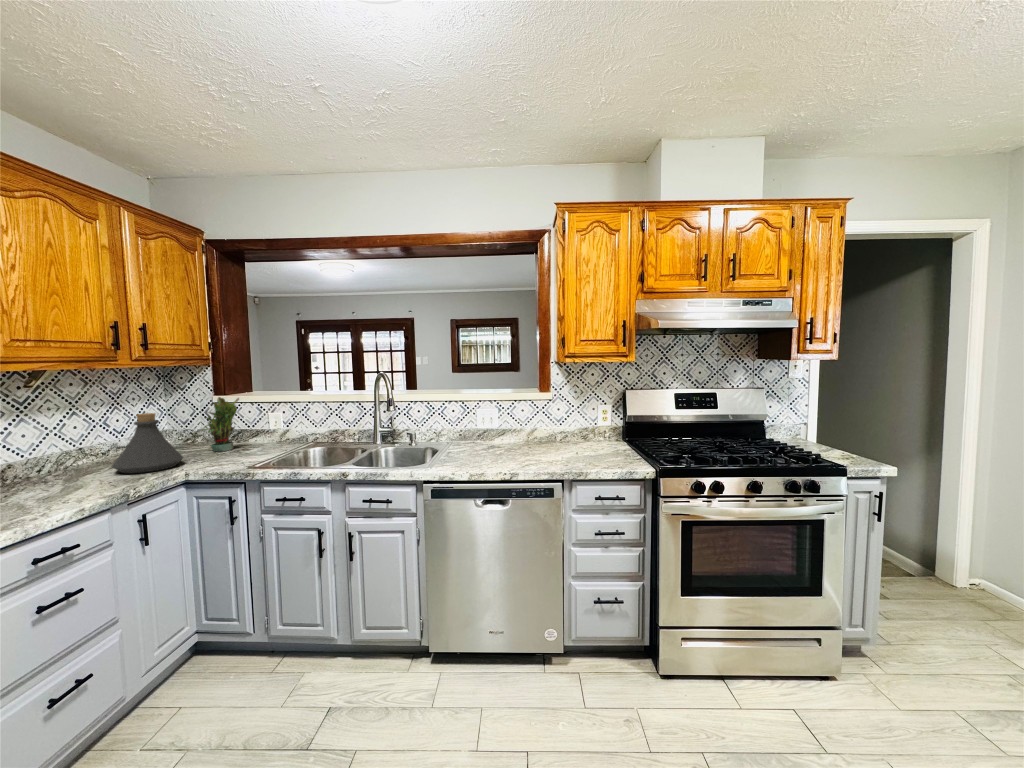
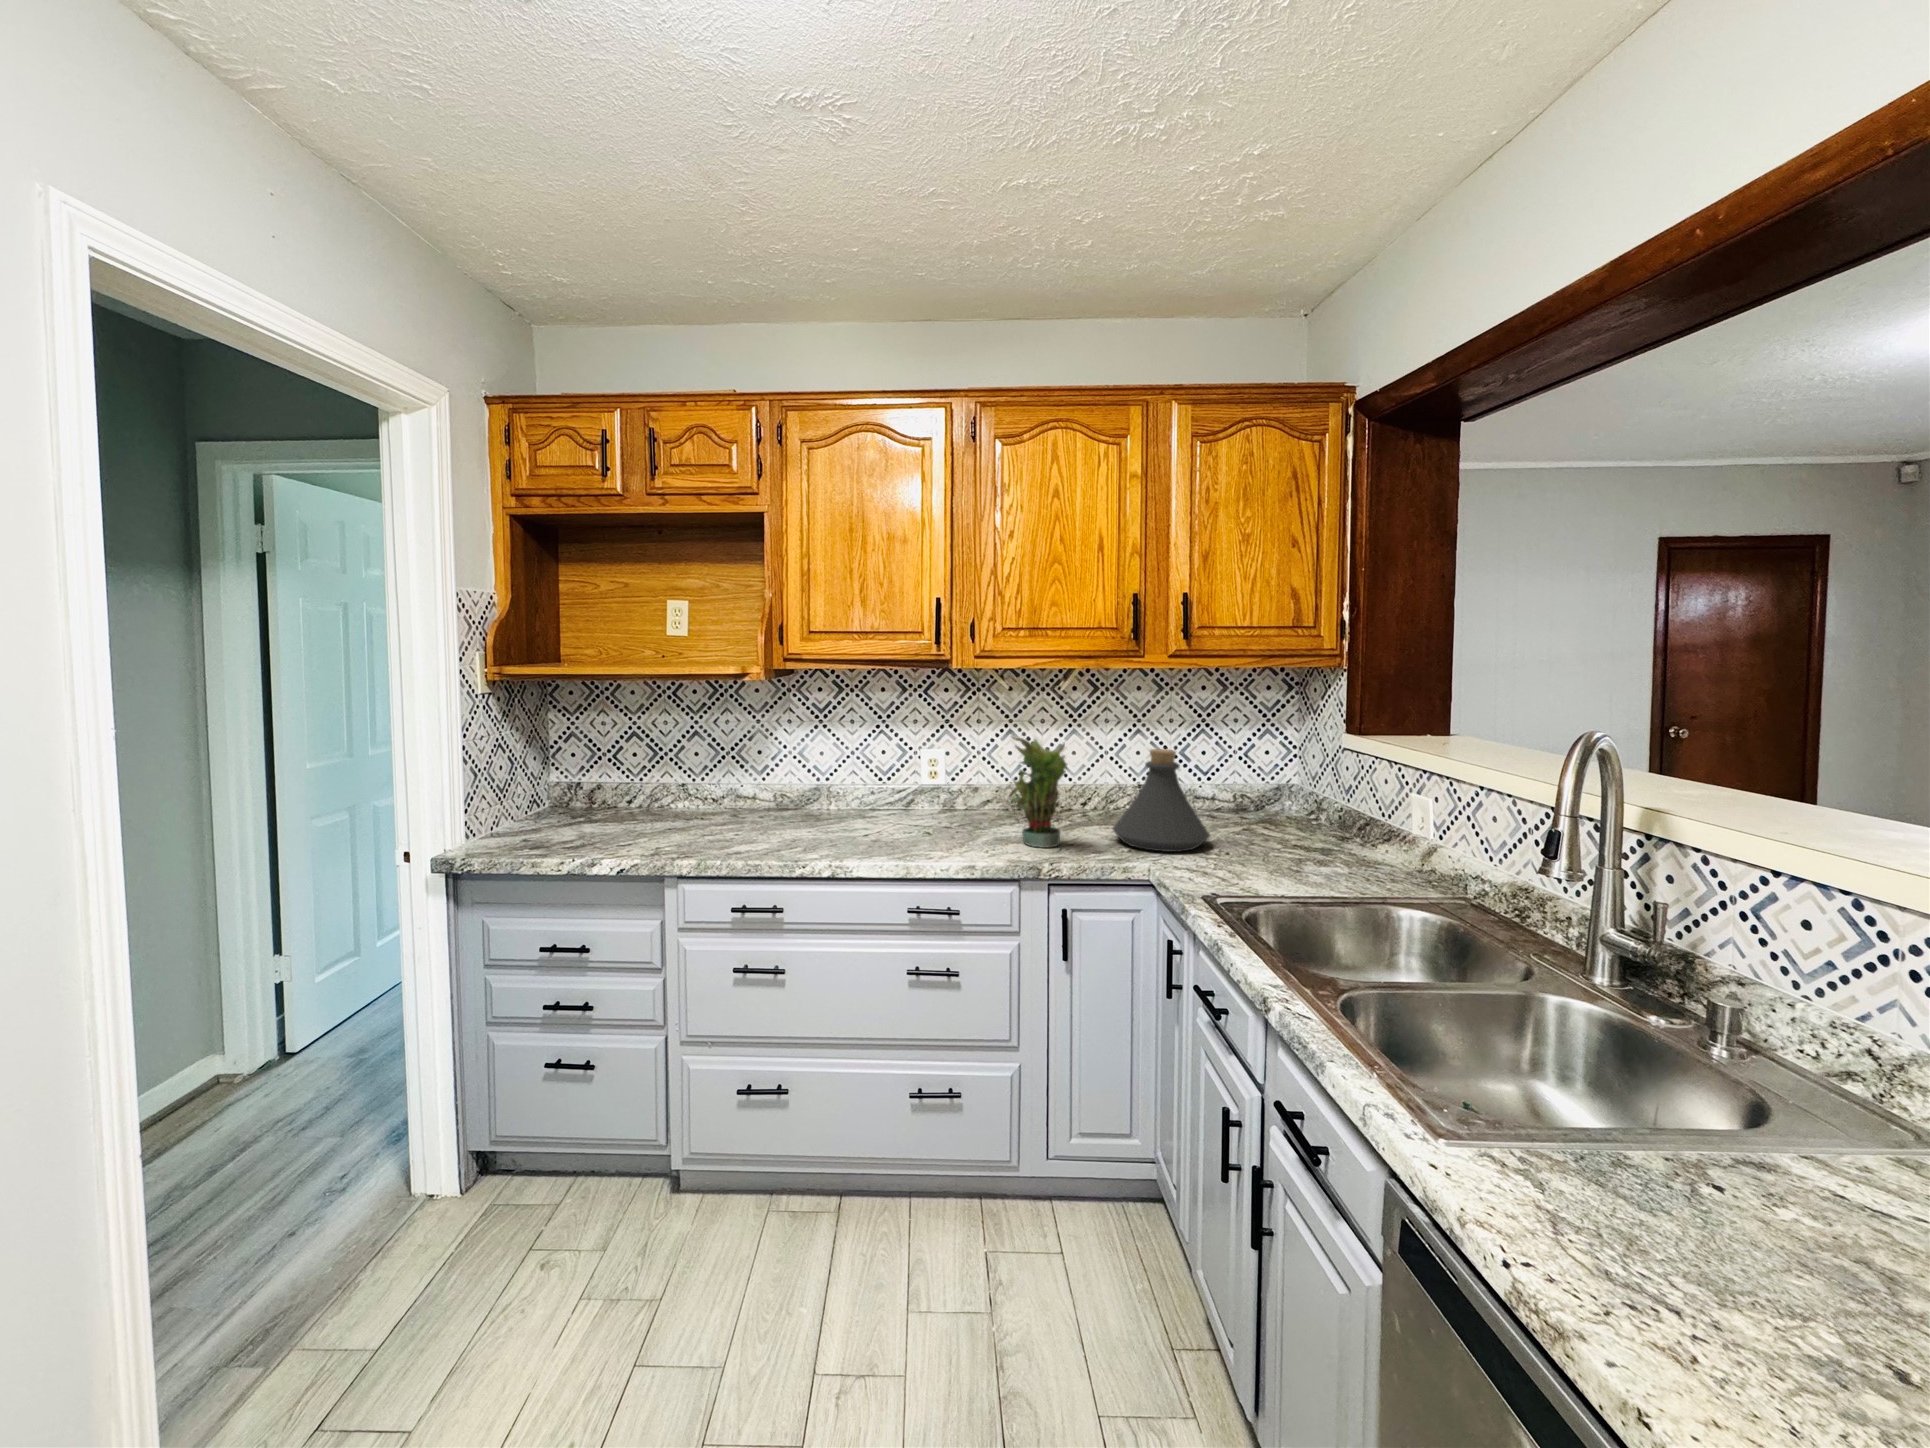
potted plant: present [201,397,239,451] -> present [1009,736,1067,848]

